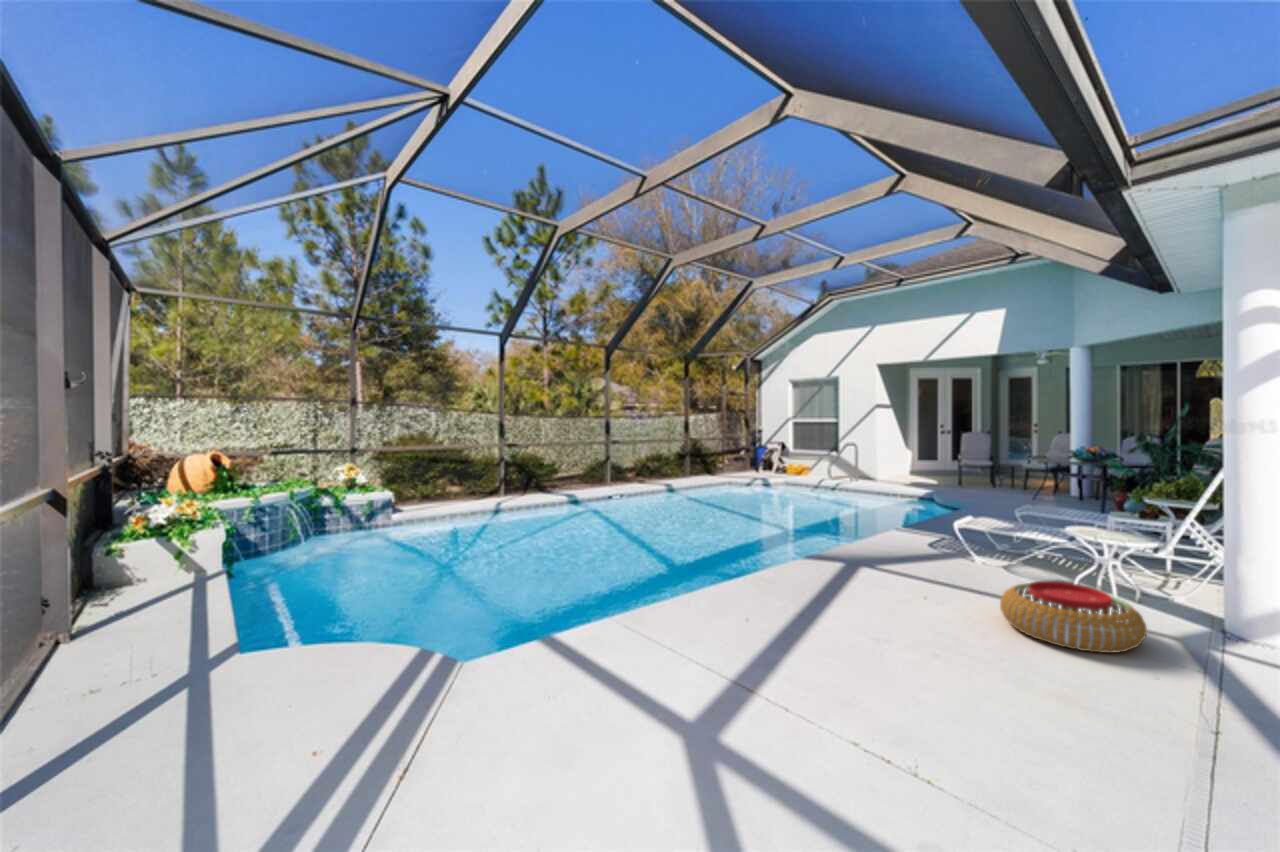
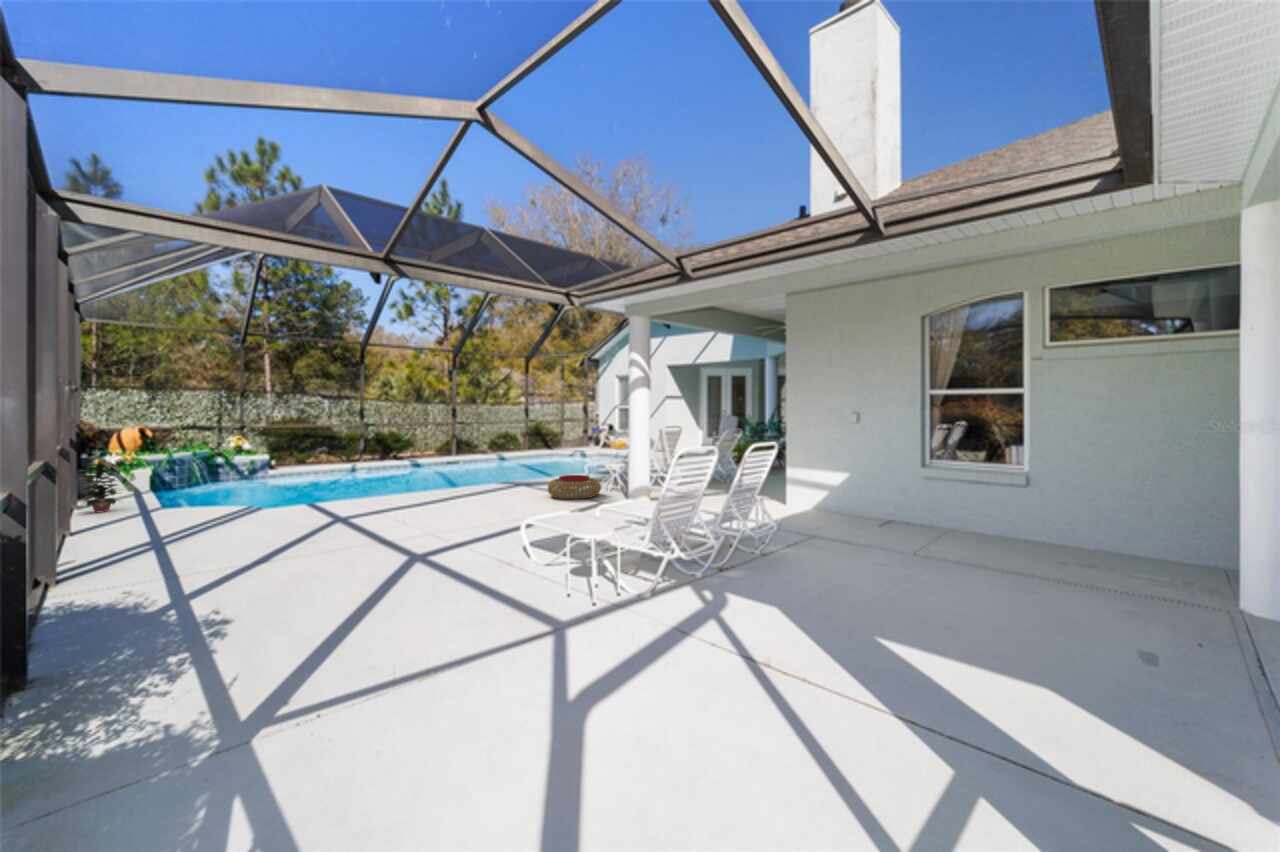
decorative plant: none [34,557,153,671] -> present [75,462,120,512]

